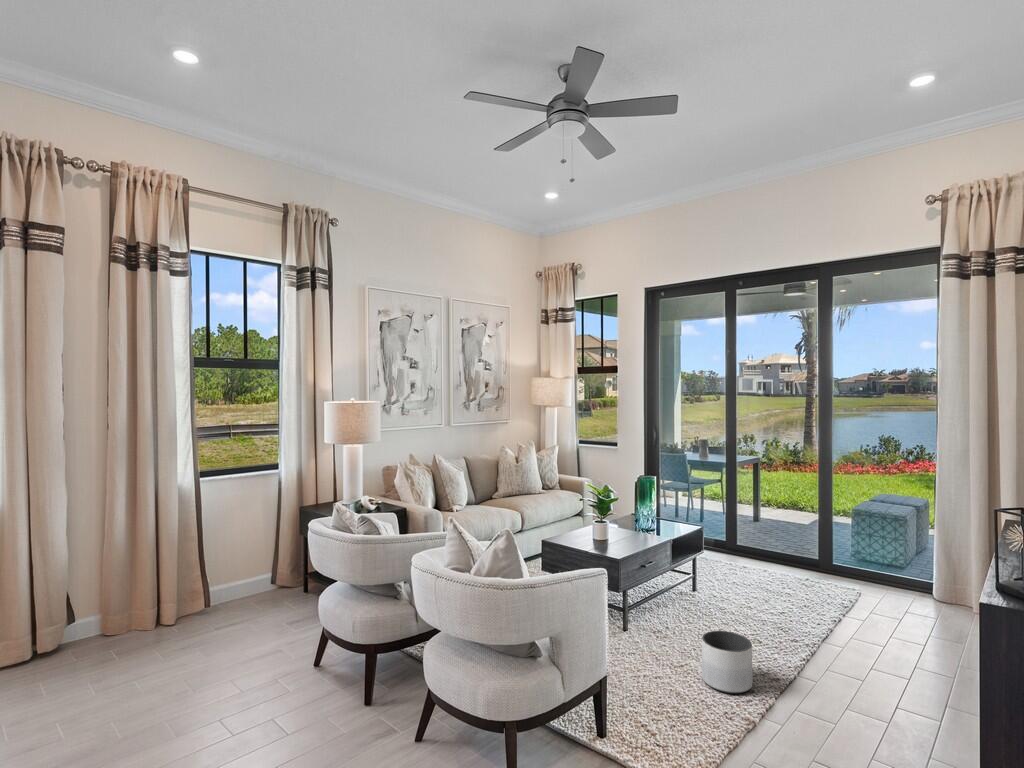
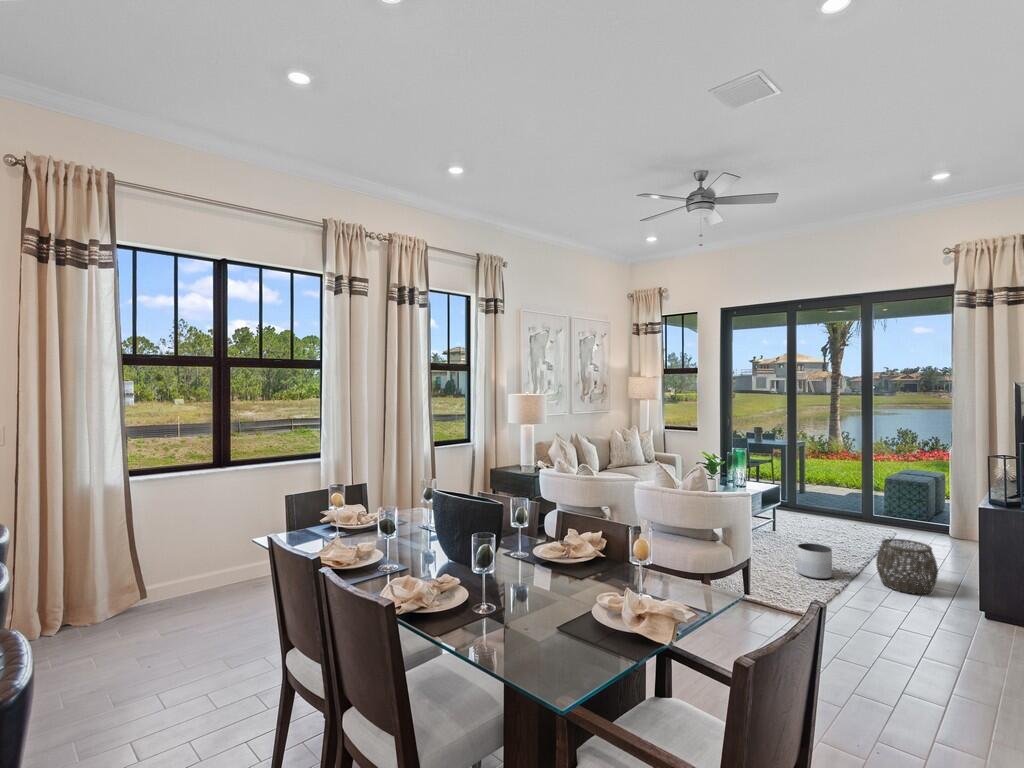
woven basket: none [817,629,913,729] -> present [876,539,938,594]

